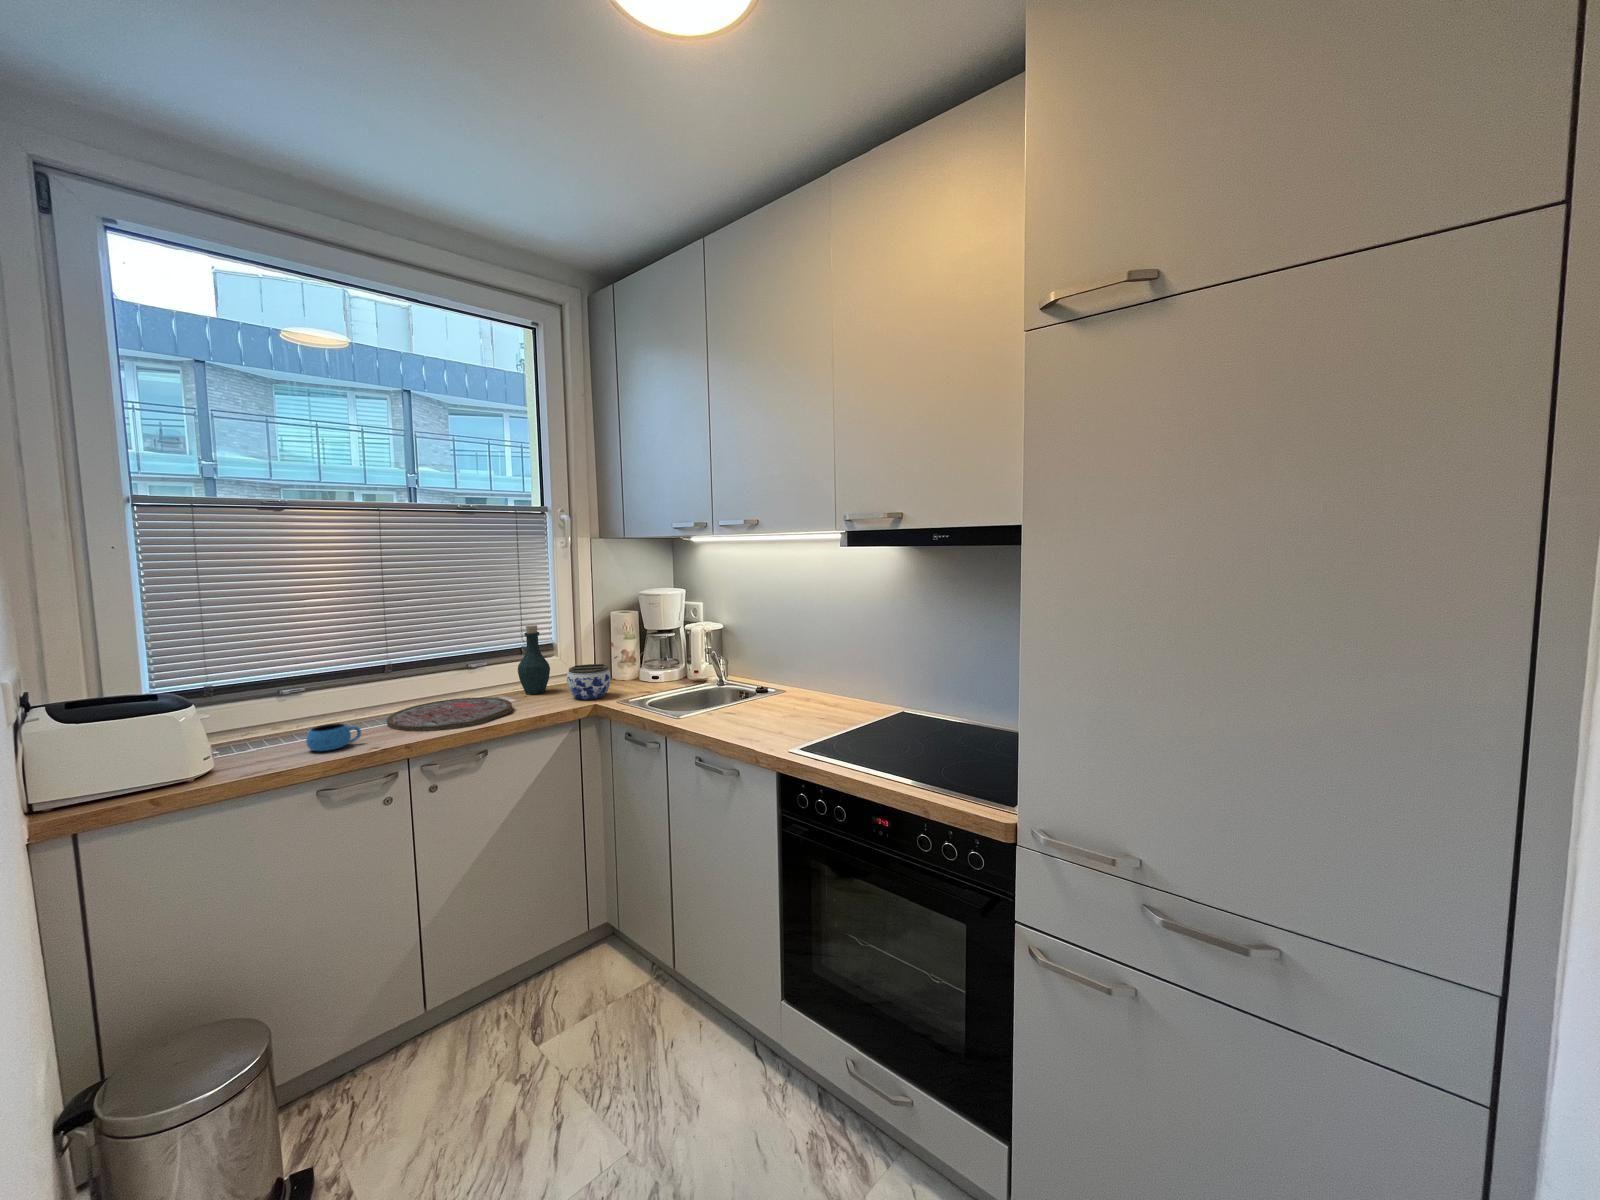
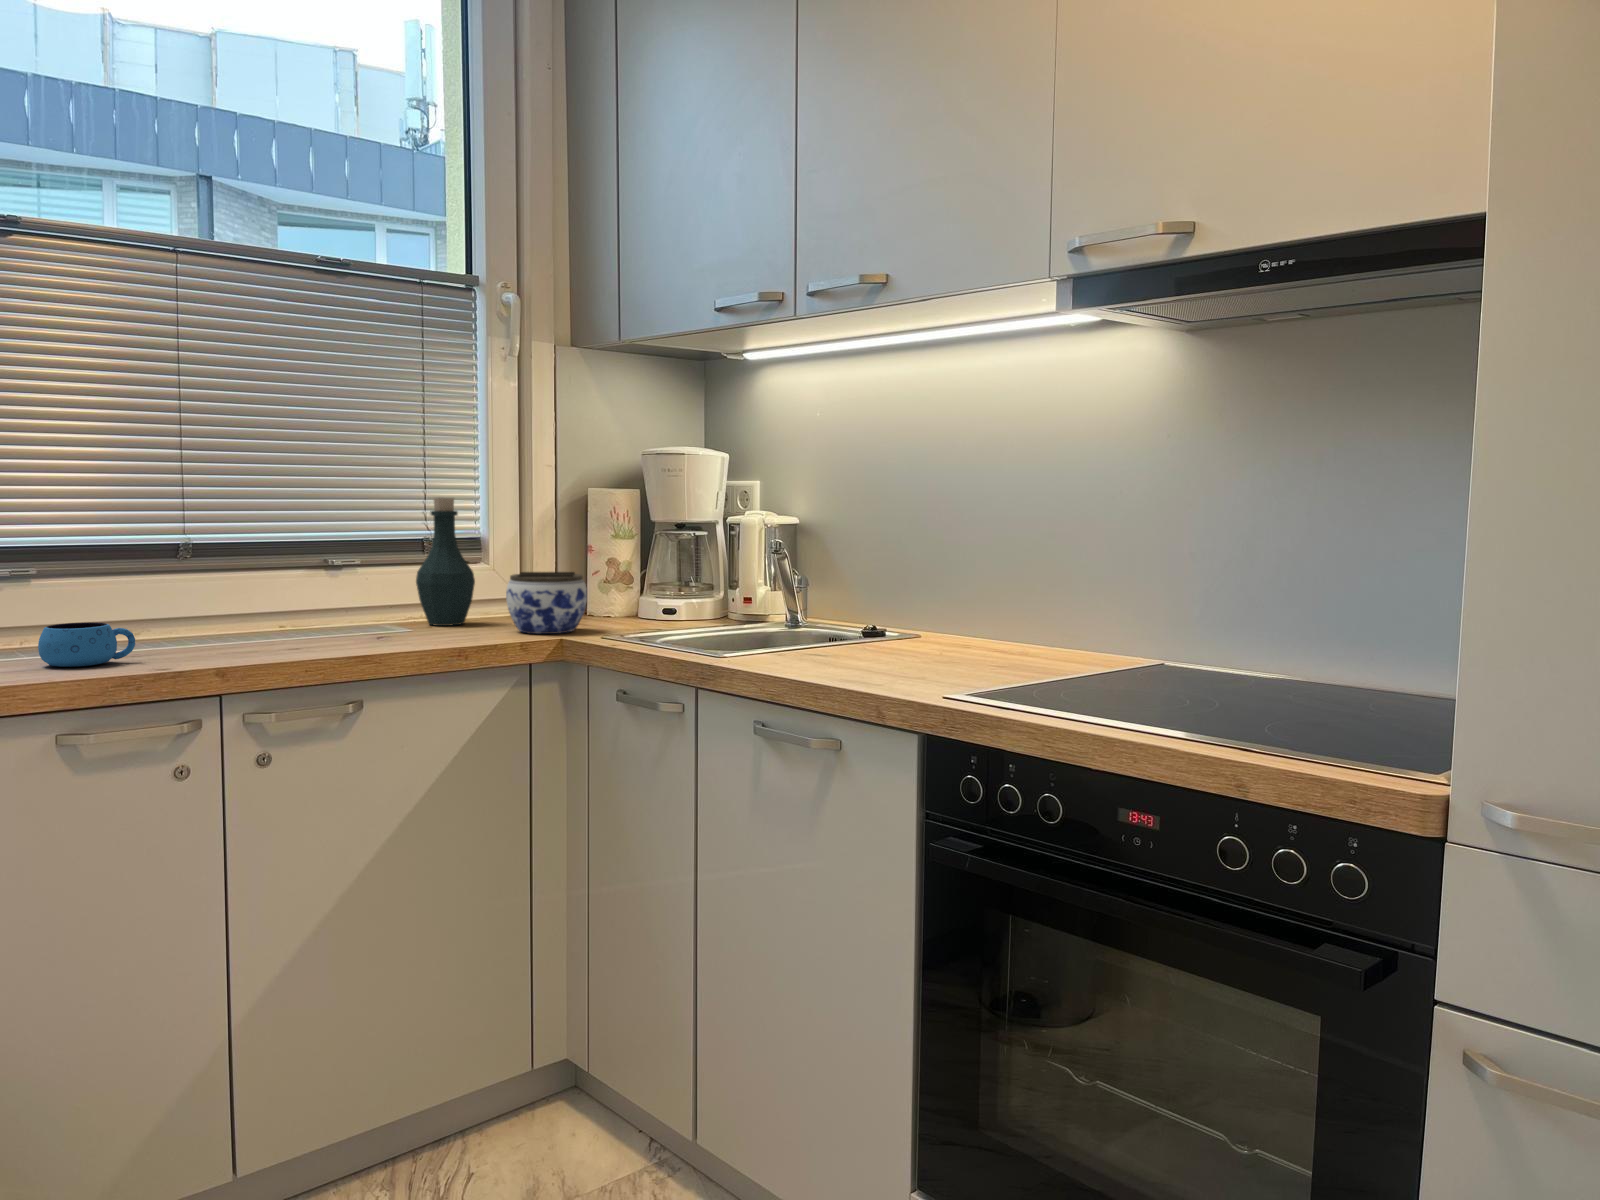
cutting board: present [387,697,512,731] -> none [181,620,406,656]

